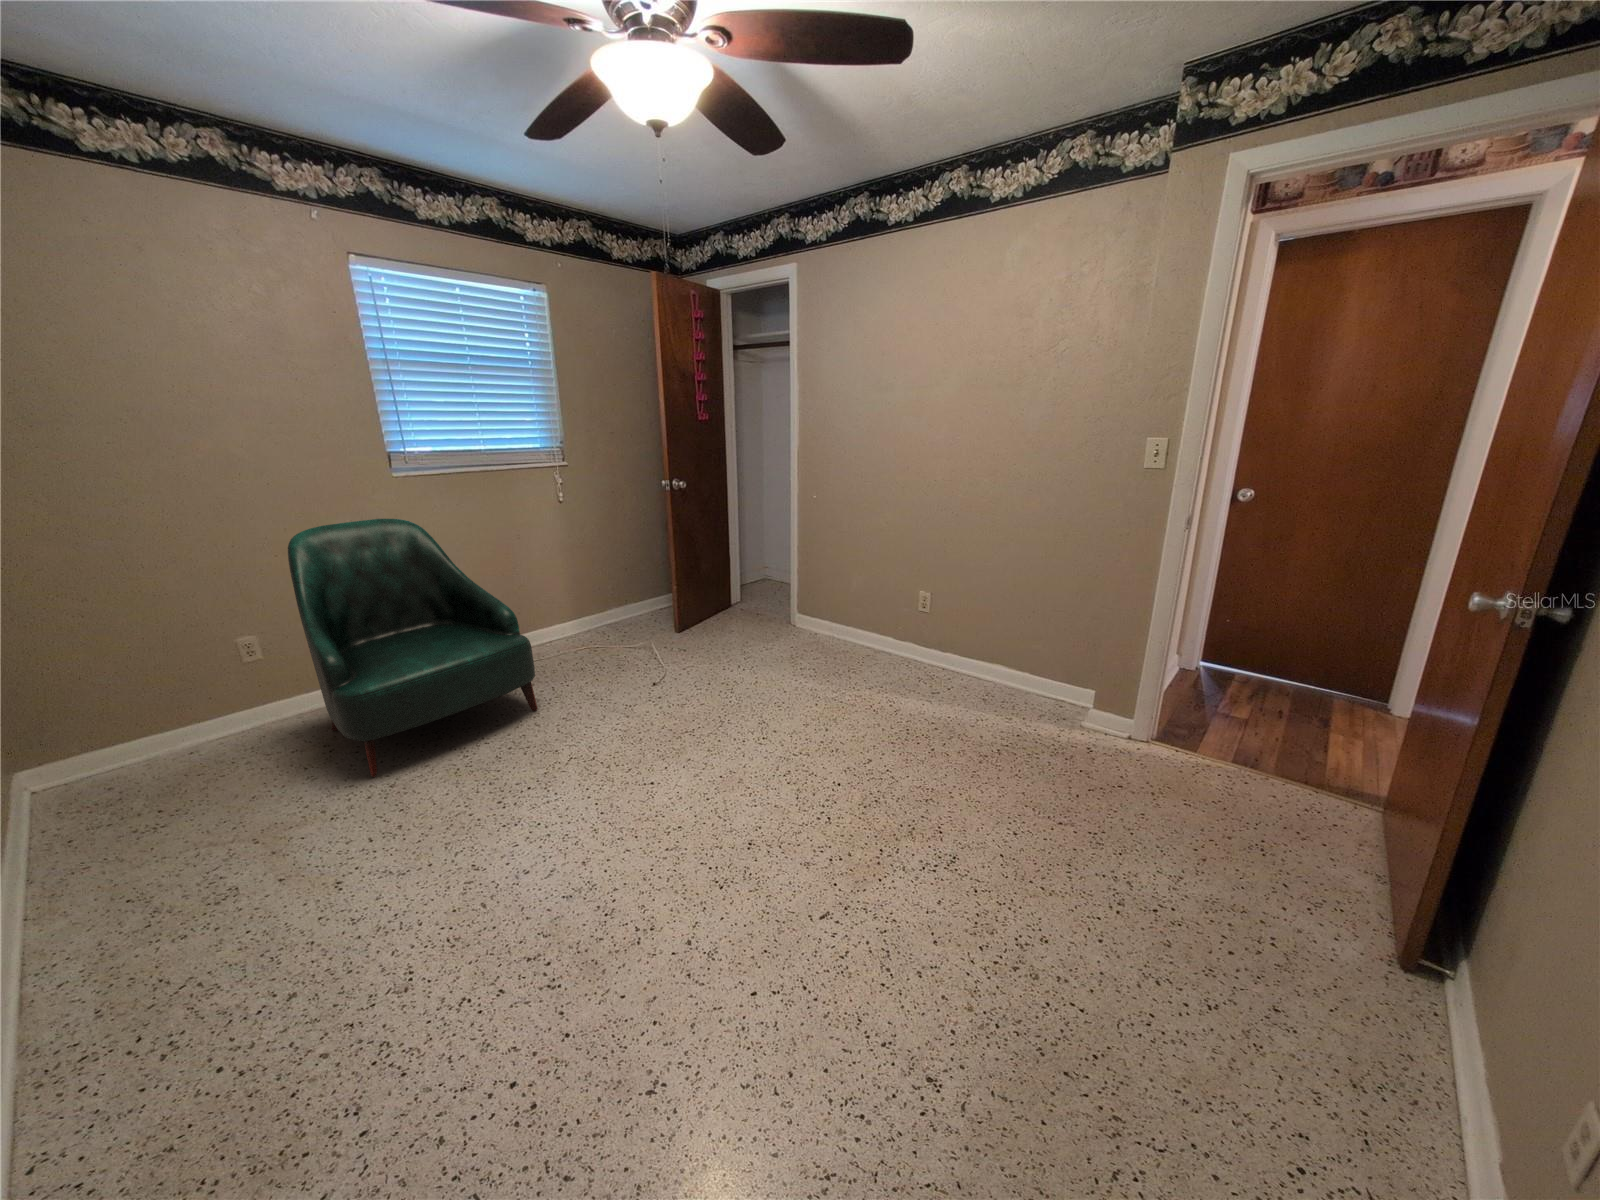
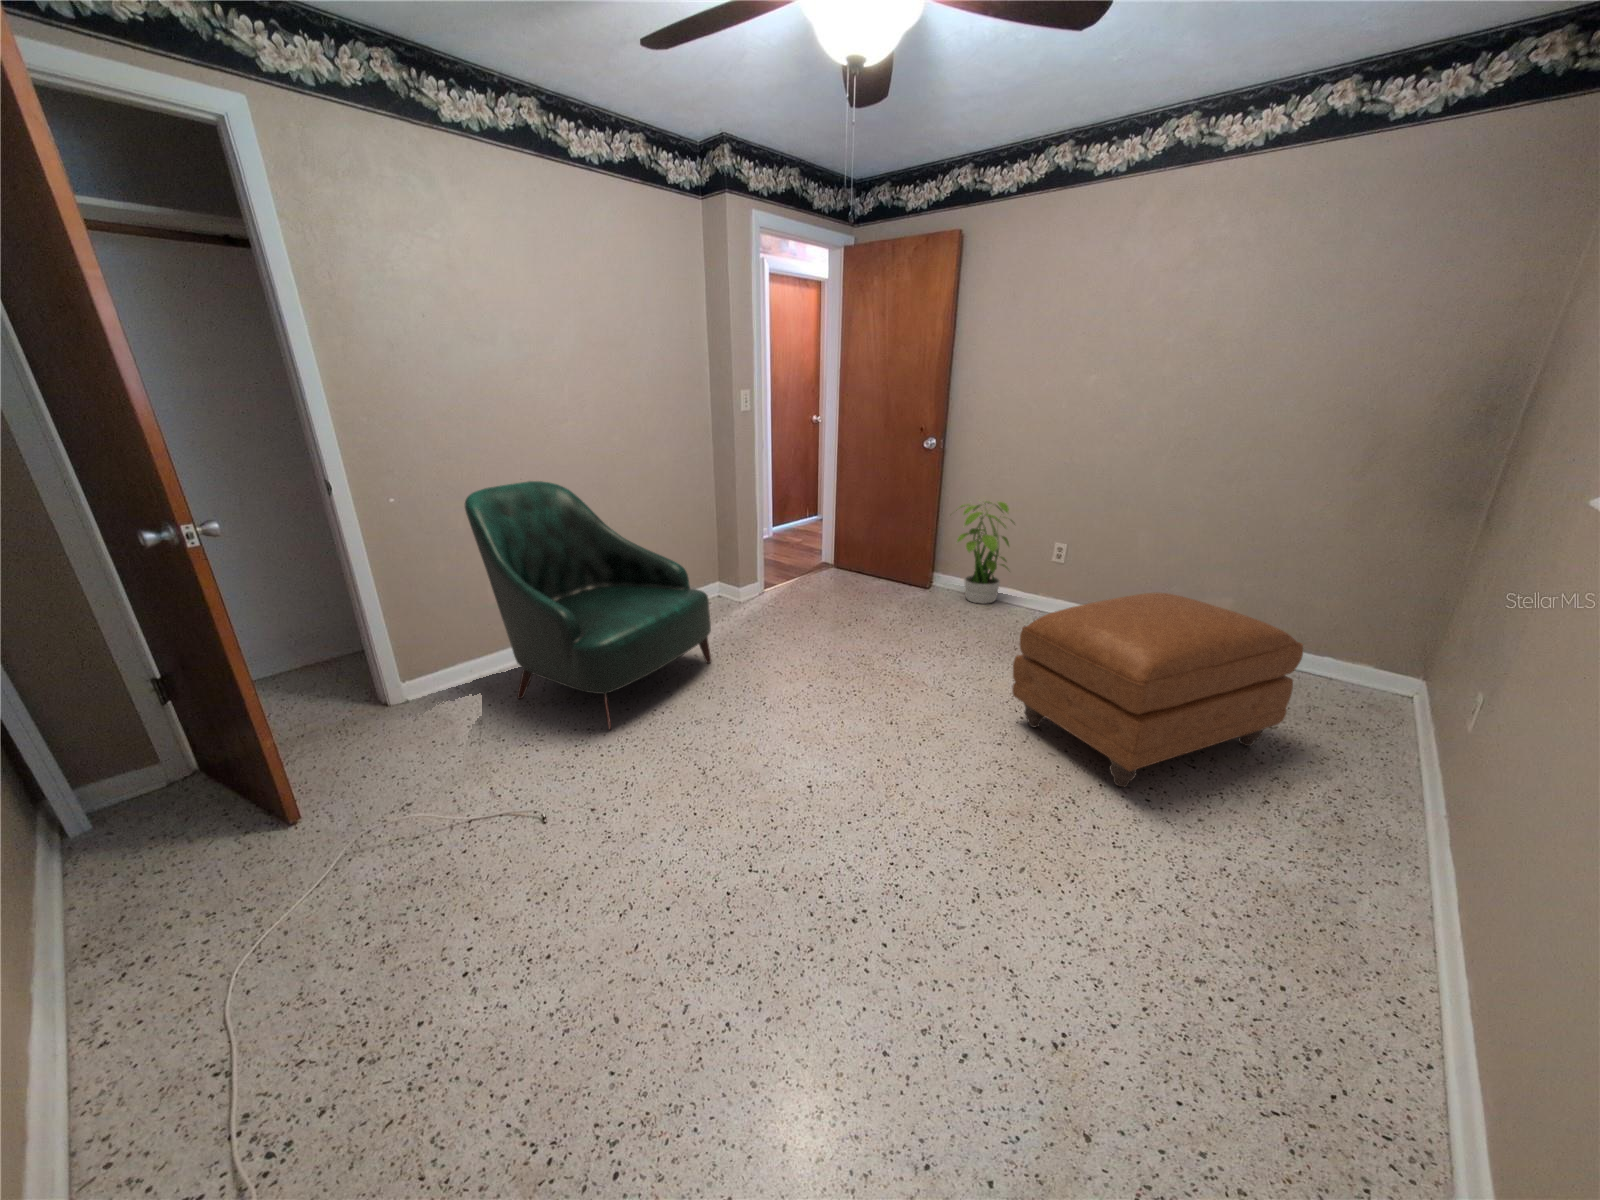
potted plant: none [843,552,917,669] -> present [950,501,1014,604]
ottoman: none [760,695,1053,932] -> present [1012,592,1303,787]

